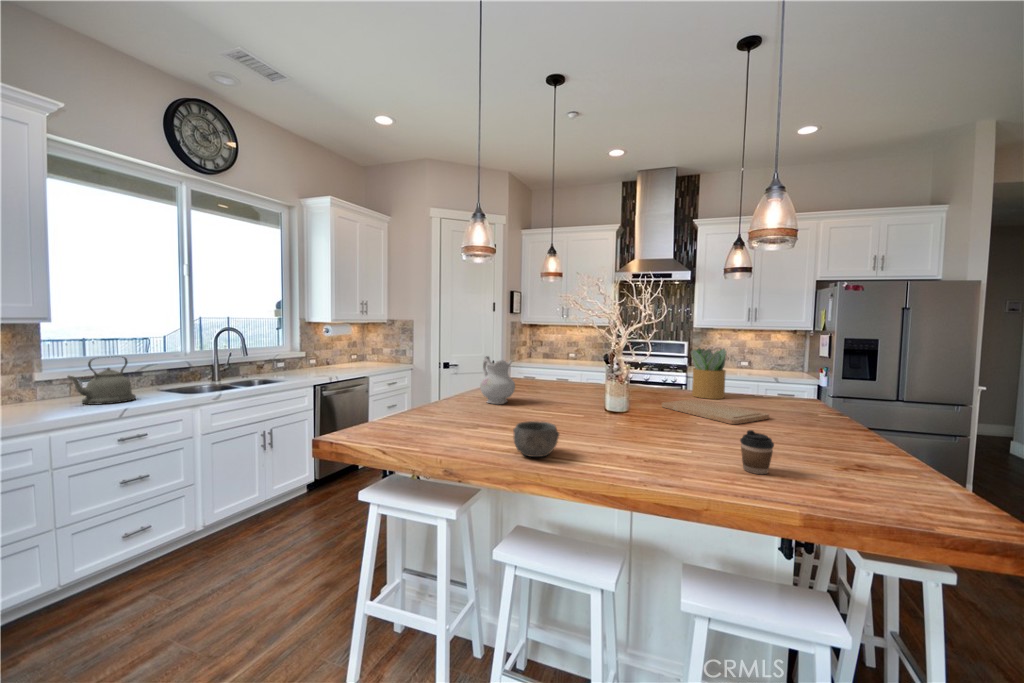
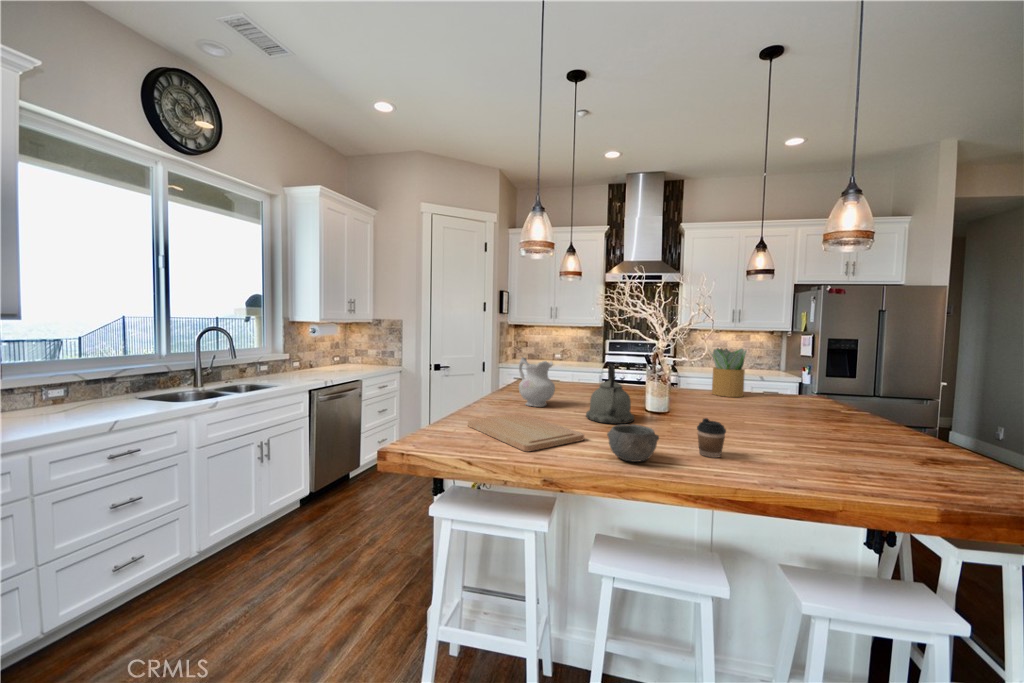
kettle: present [68,357,136,405] -> present [586,364,634,424]
cutting board: present [662,399,769,424] -> present [468,413,584,451]
coffee cup: present [740,430,774,474] -> present [697,418,726,458]

